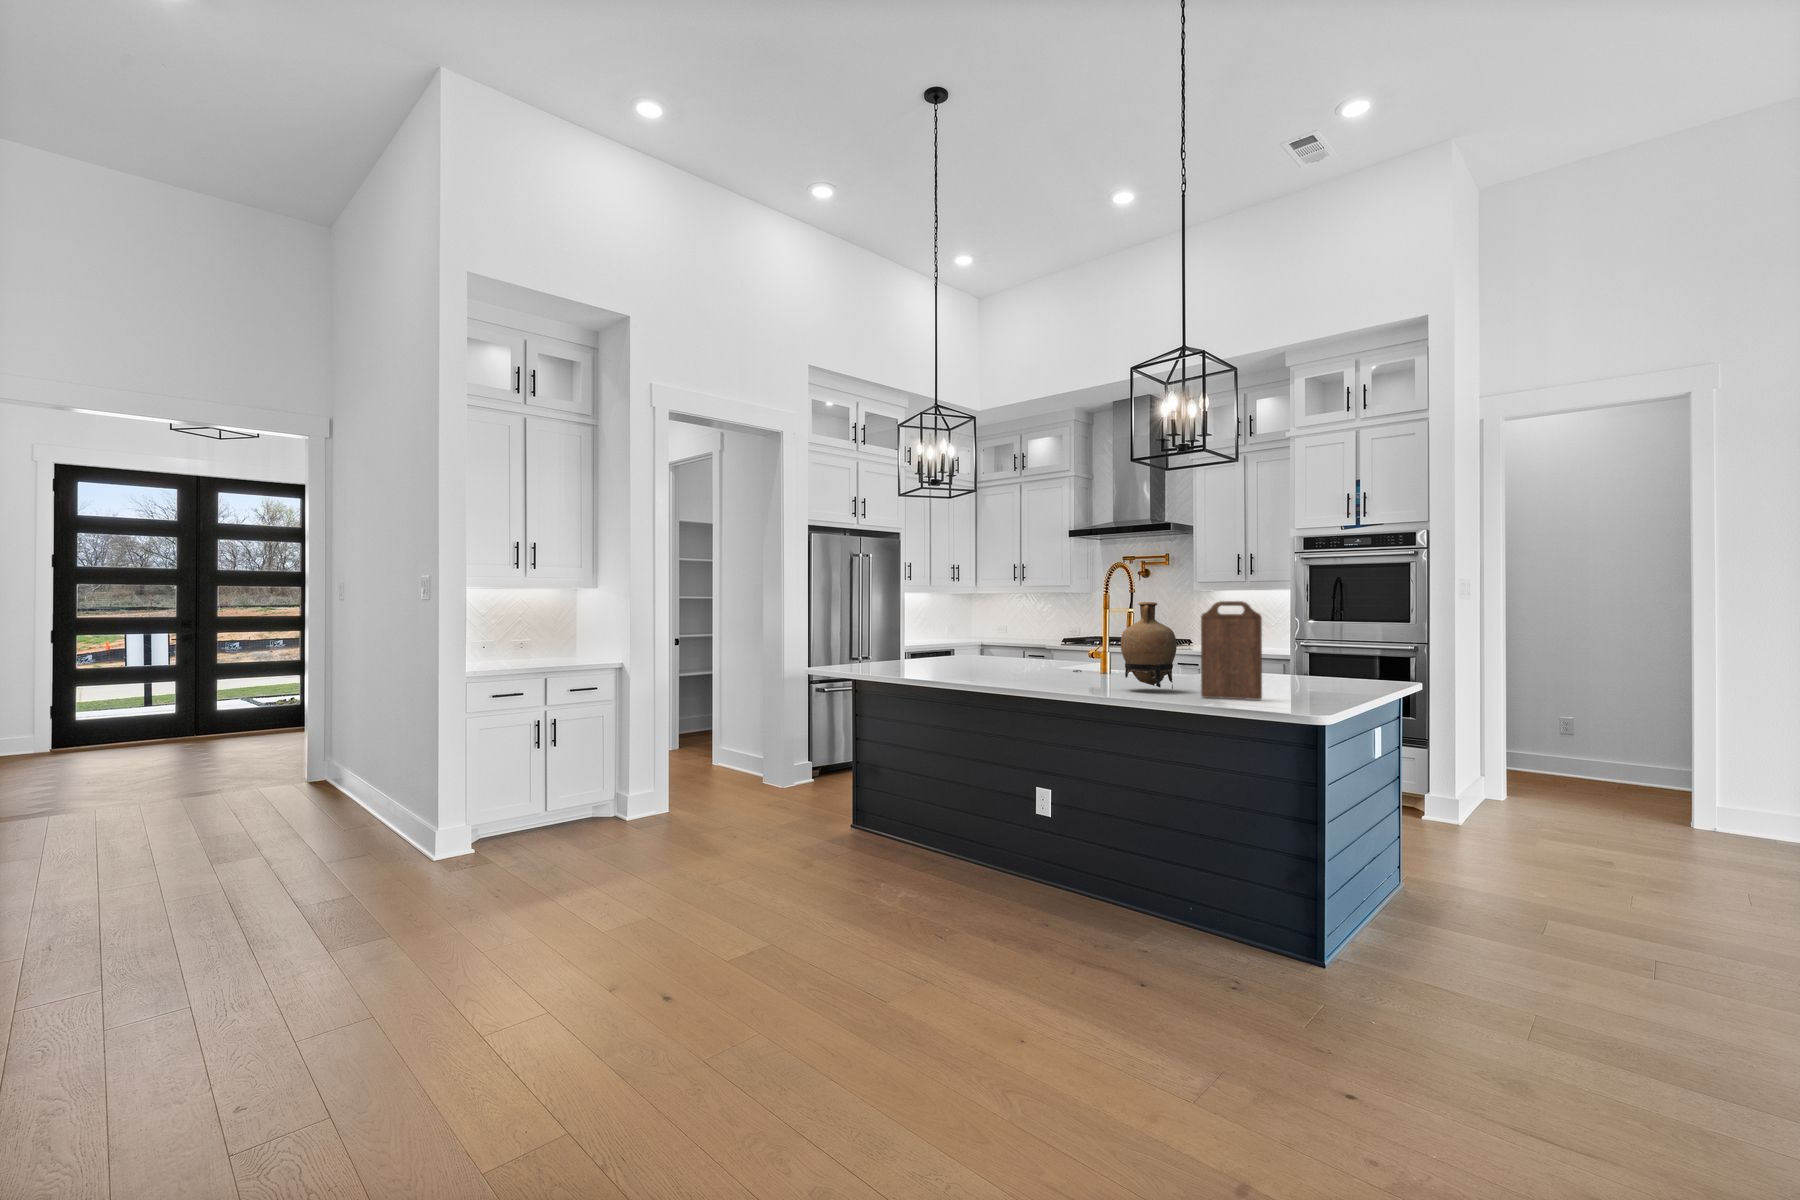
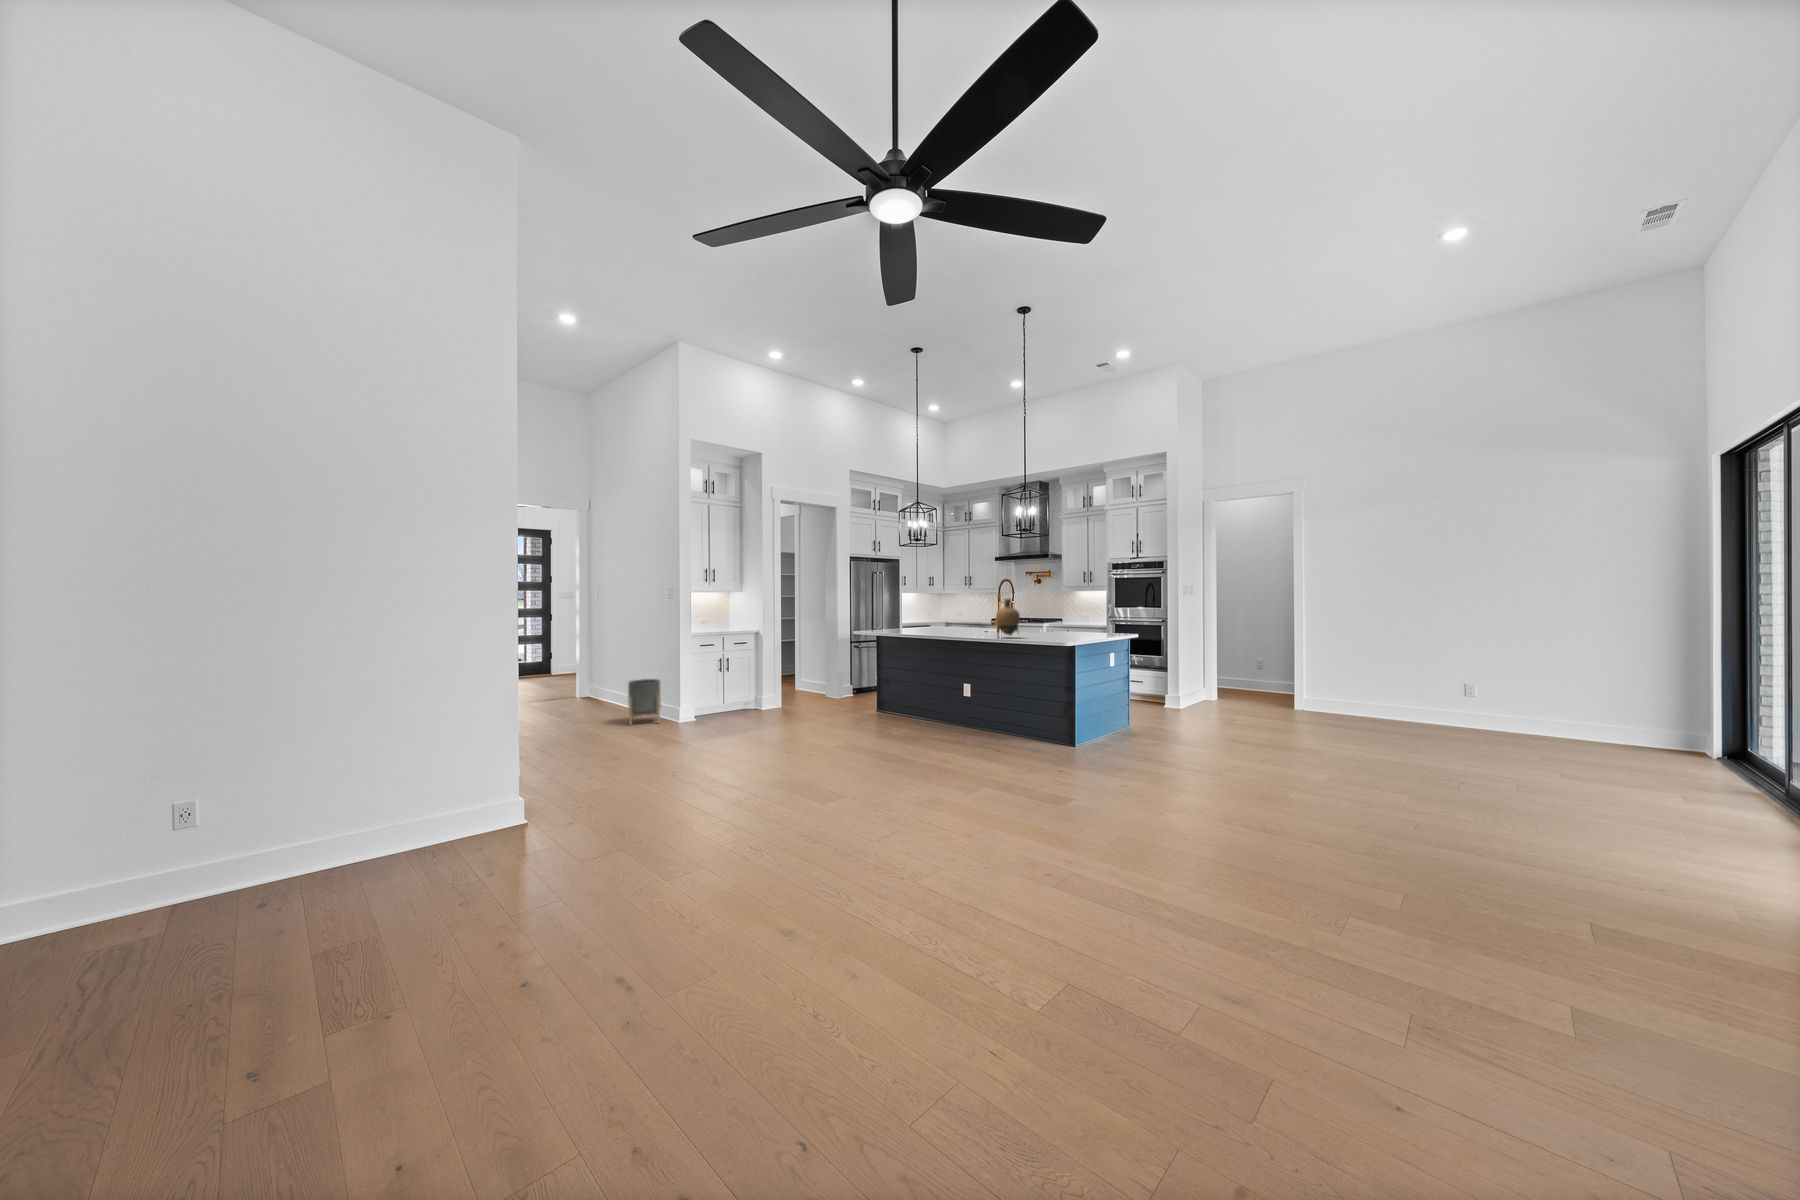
cutting board: present [1201,601,1262,700] -> none [1026,598,1051,640]
planter: none [326,765,405,868] -> present [628,679,661,725]

